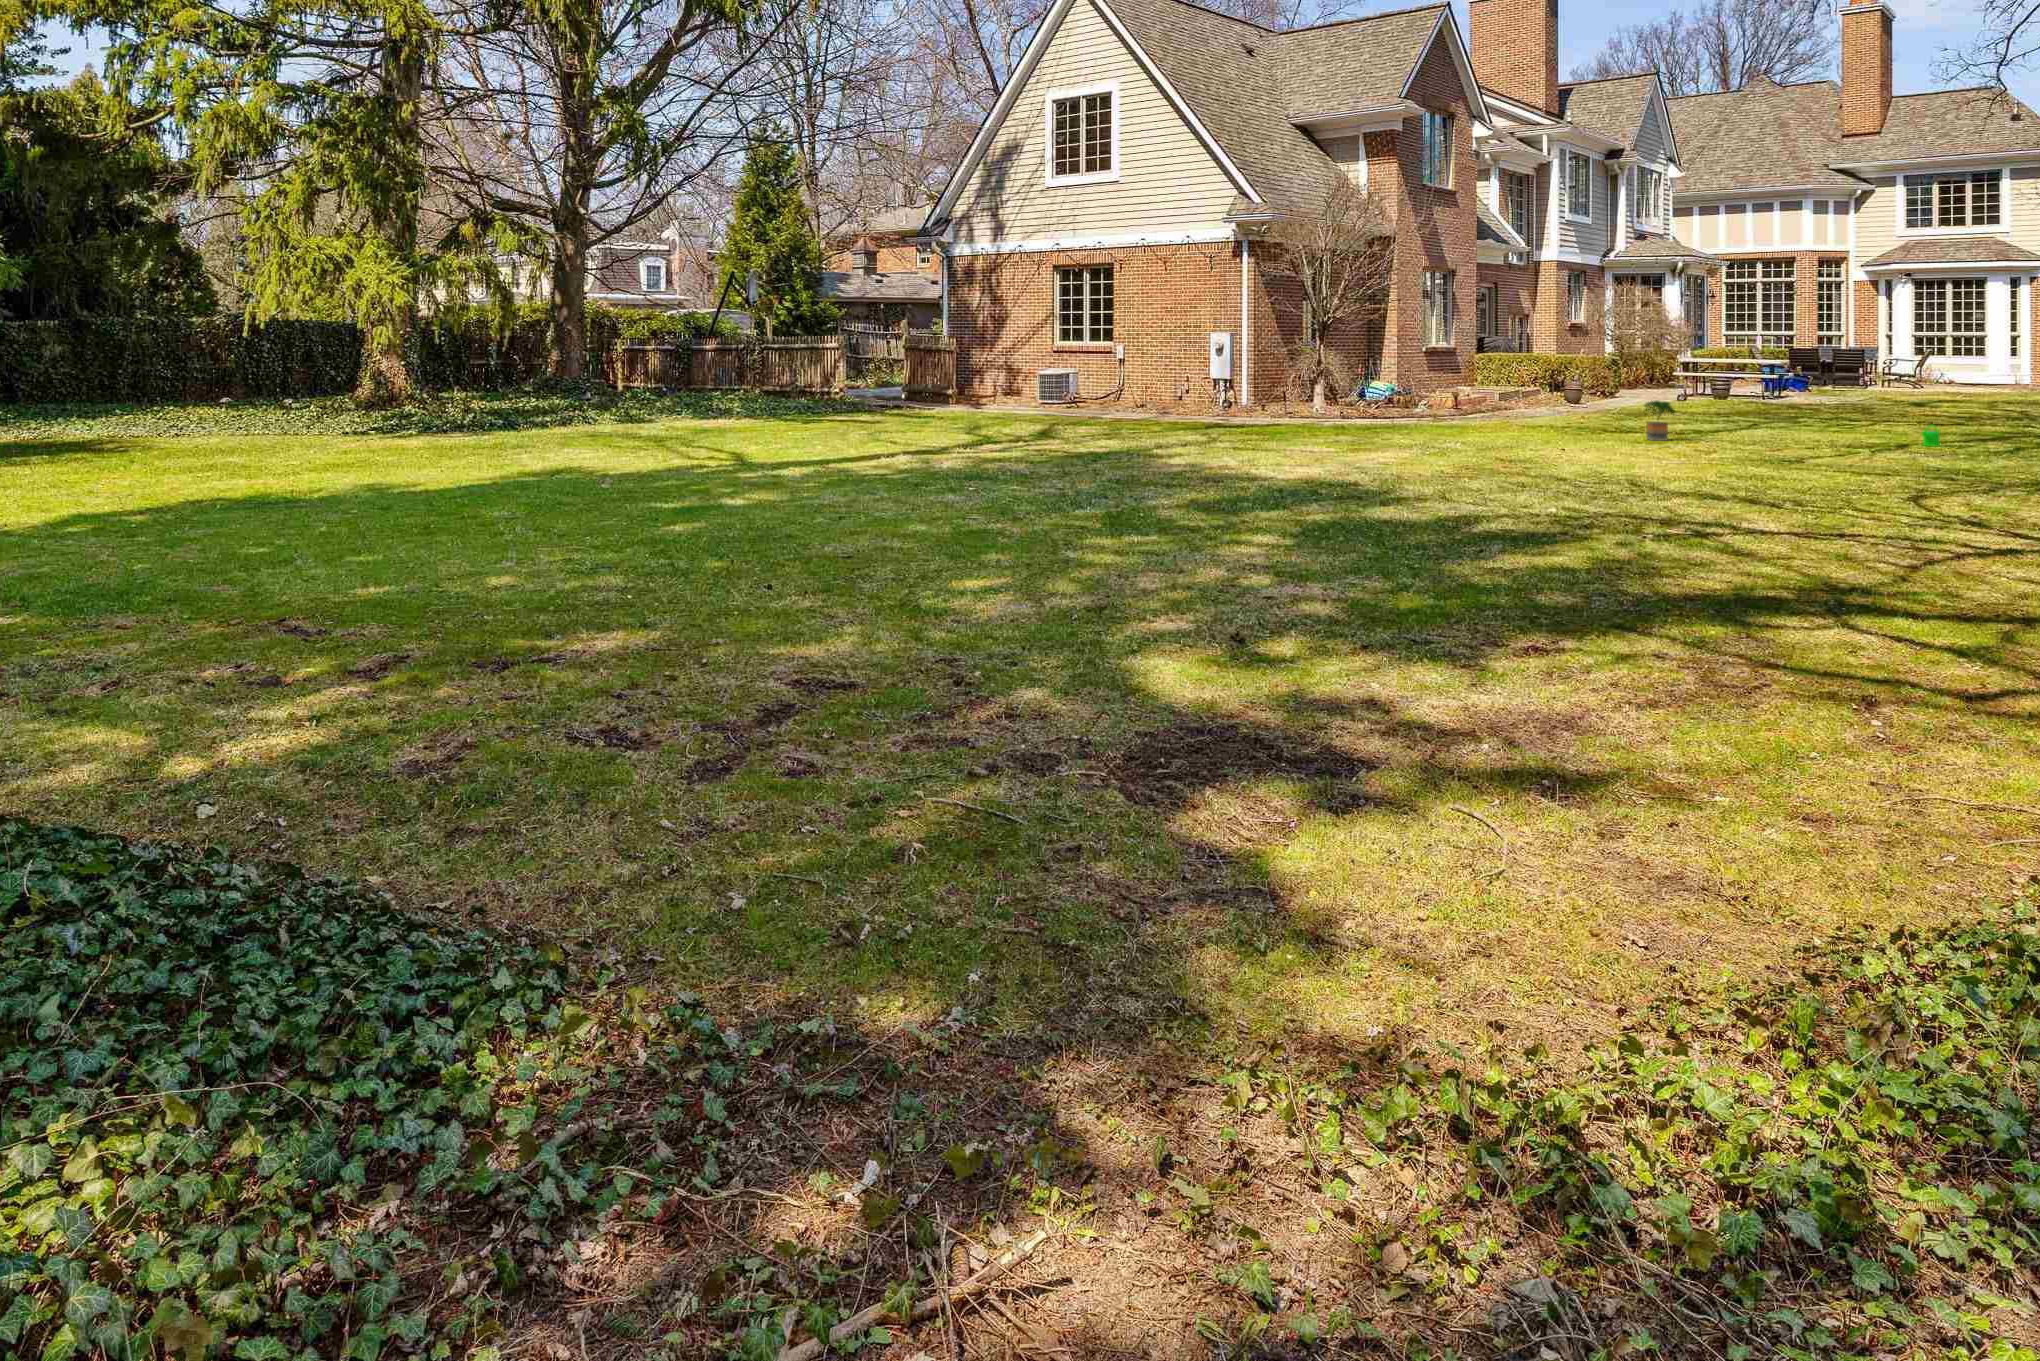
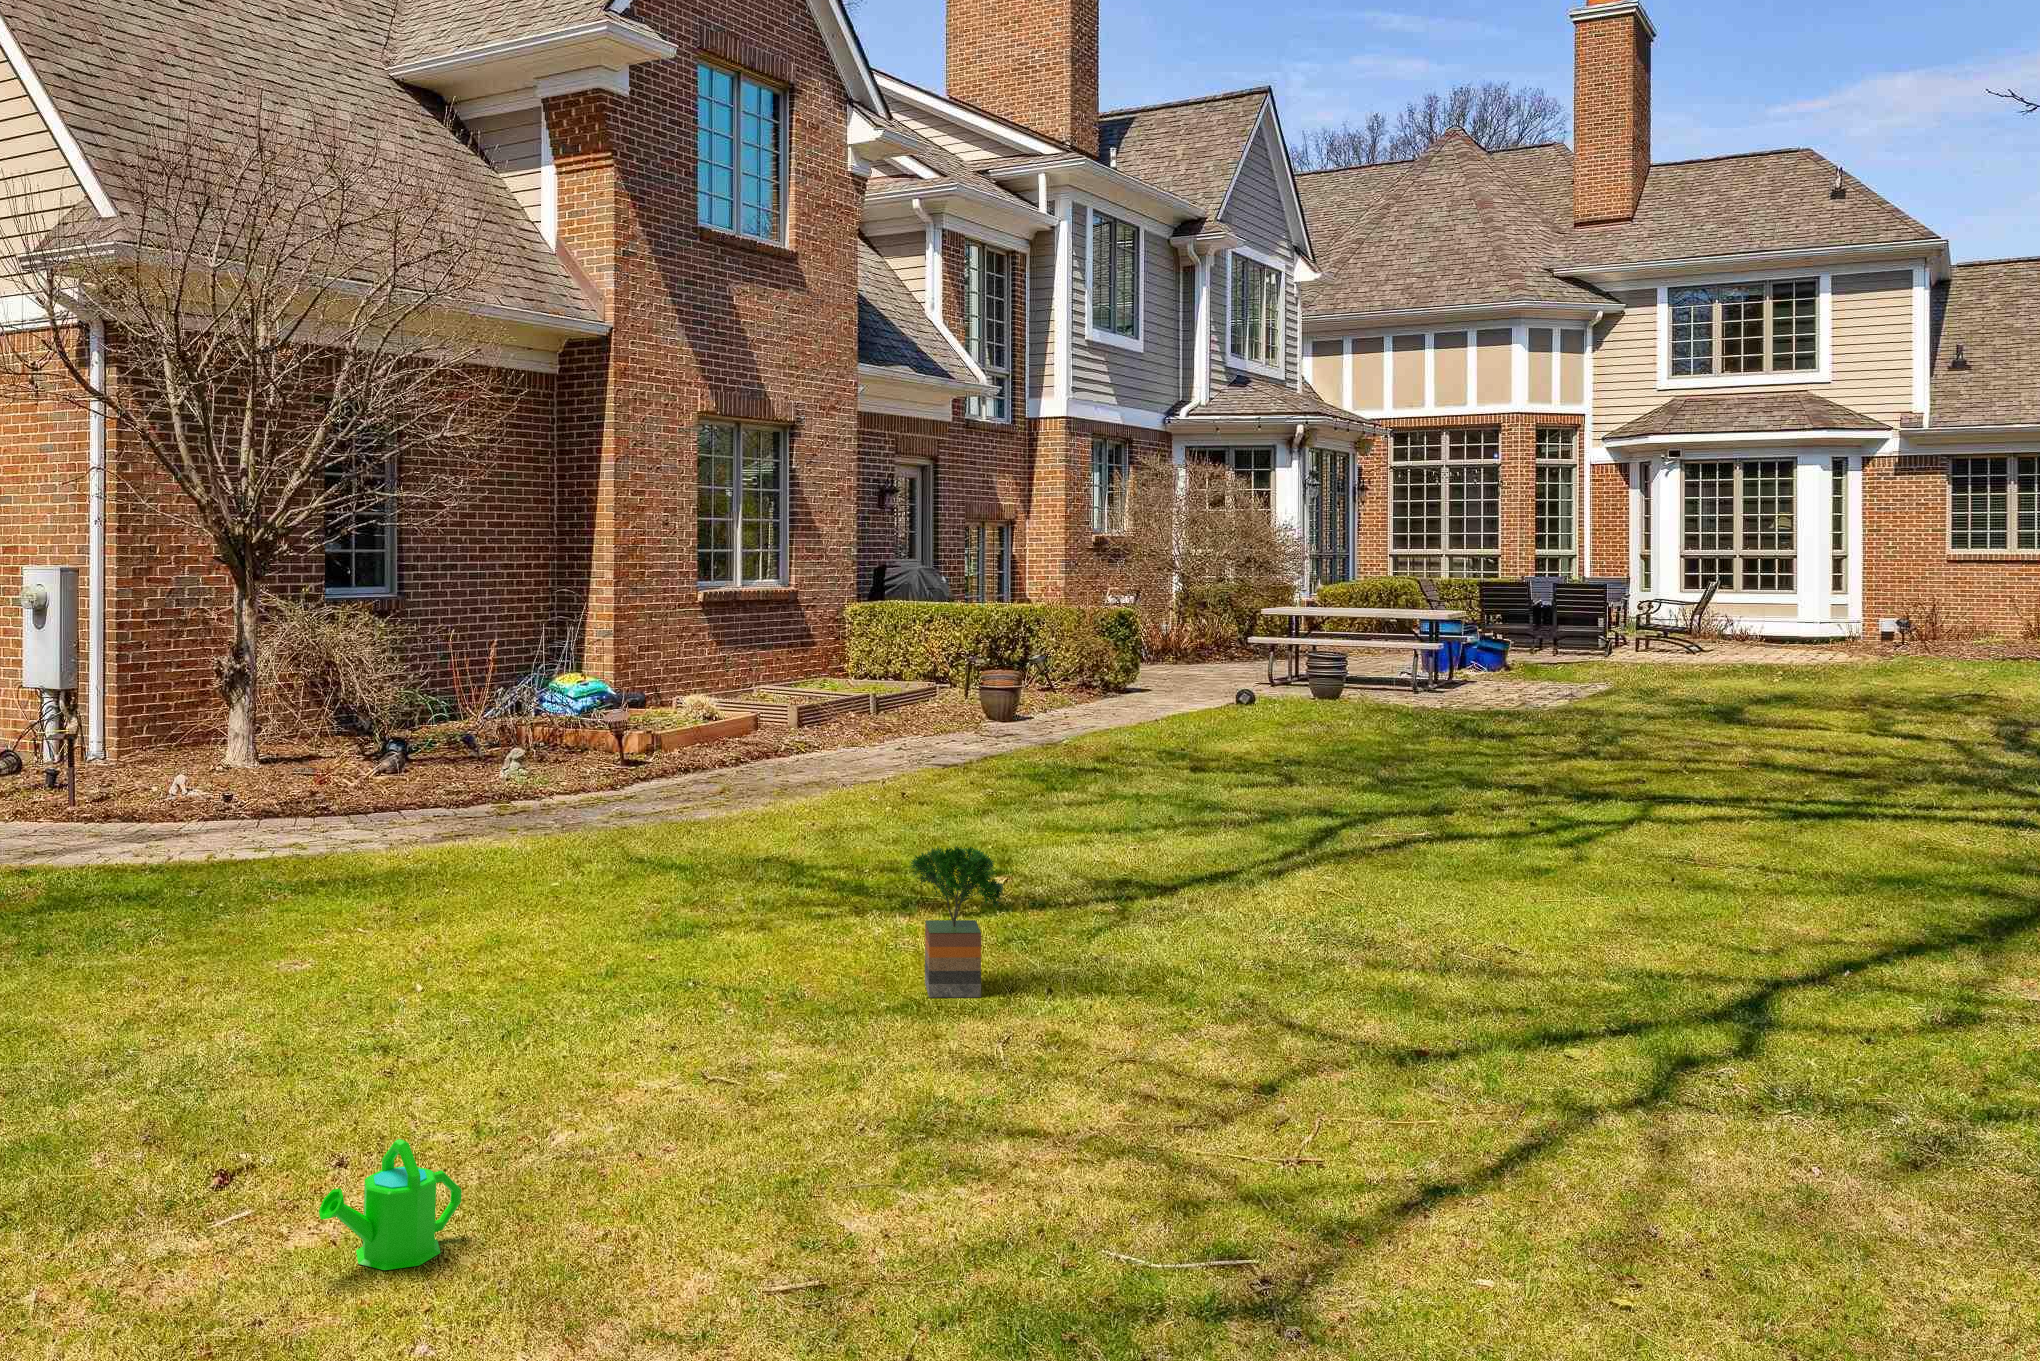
watering can: present [1922,425,1940,447] -> present [319,1139,462,1270]

